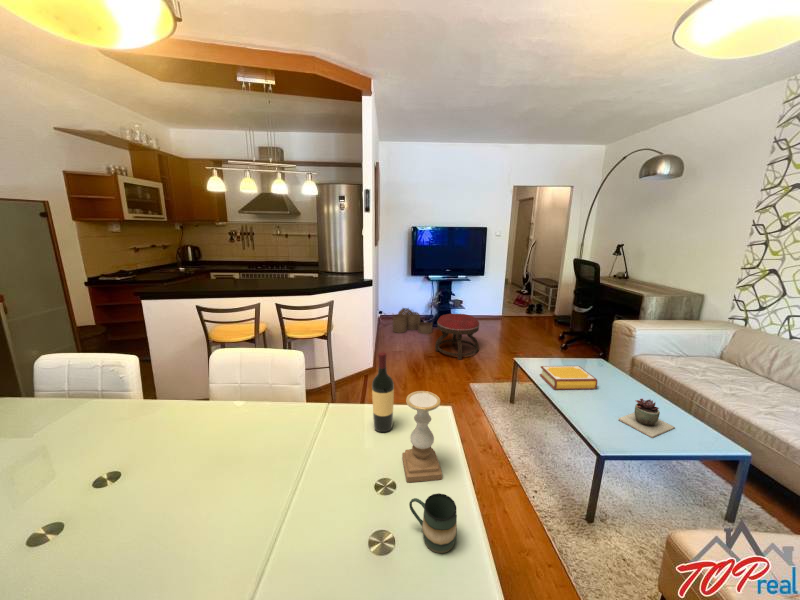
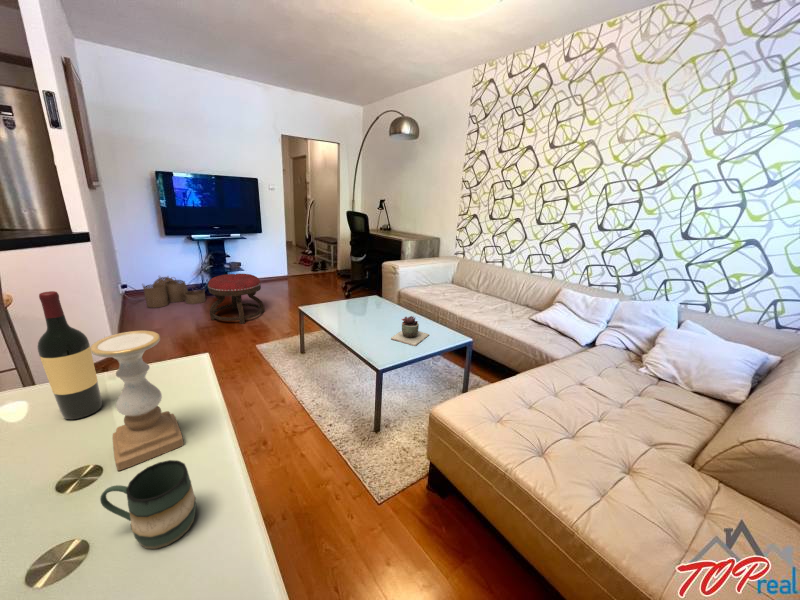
book: present [540,366,597,390] -> none [324,302,373,327]

